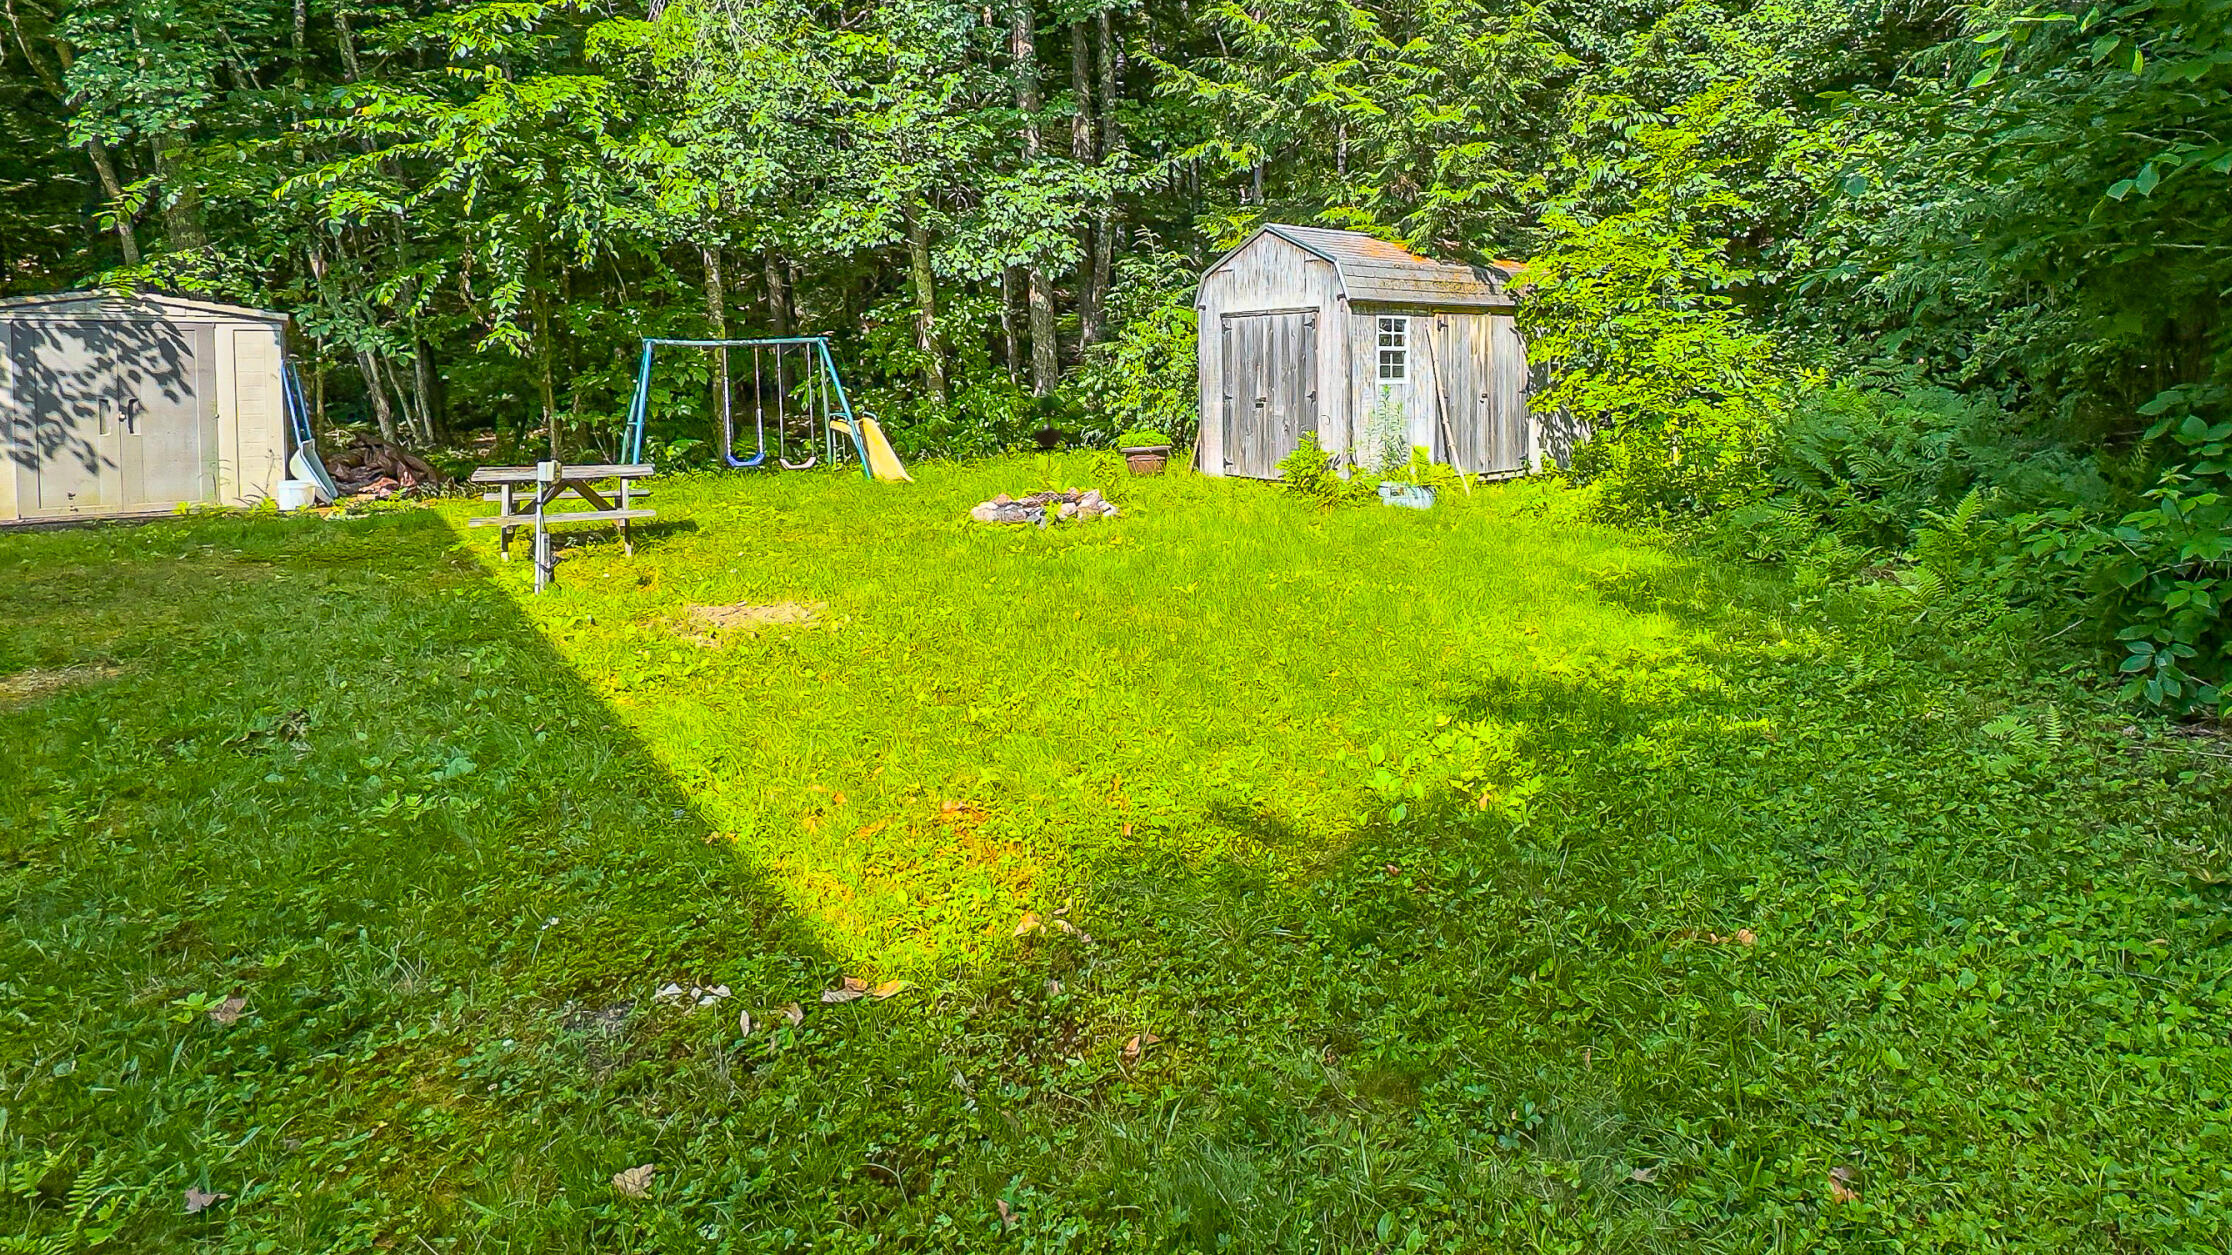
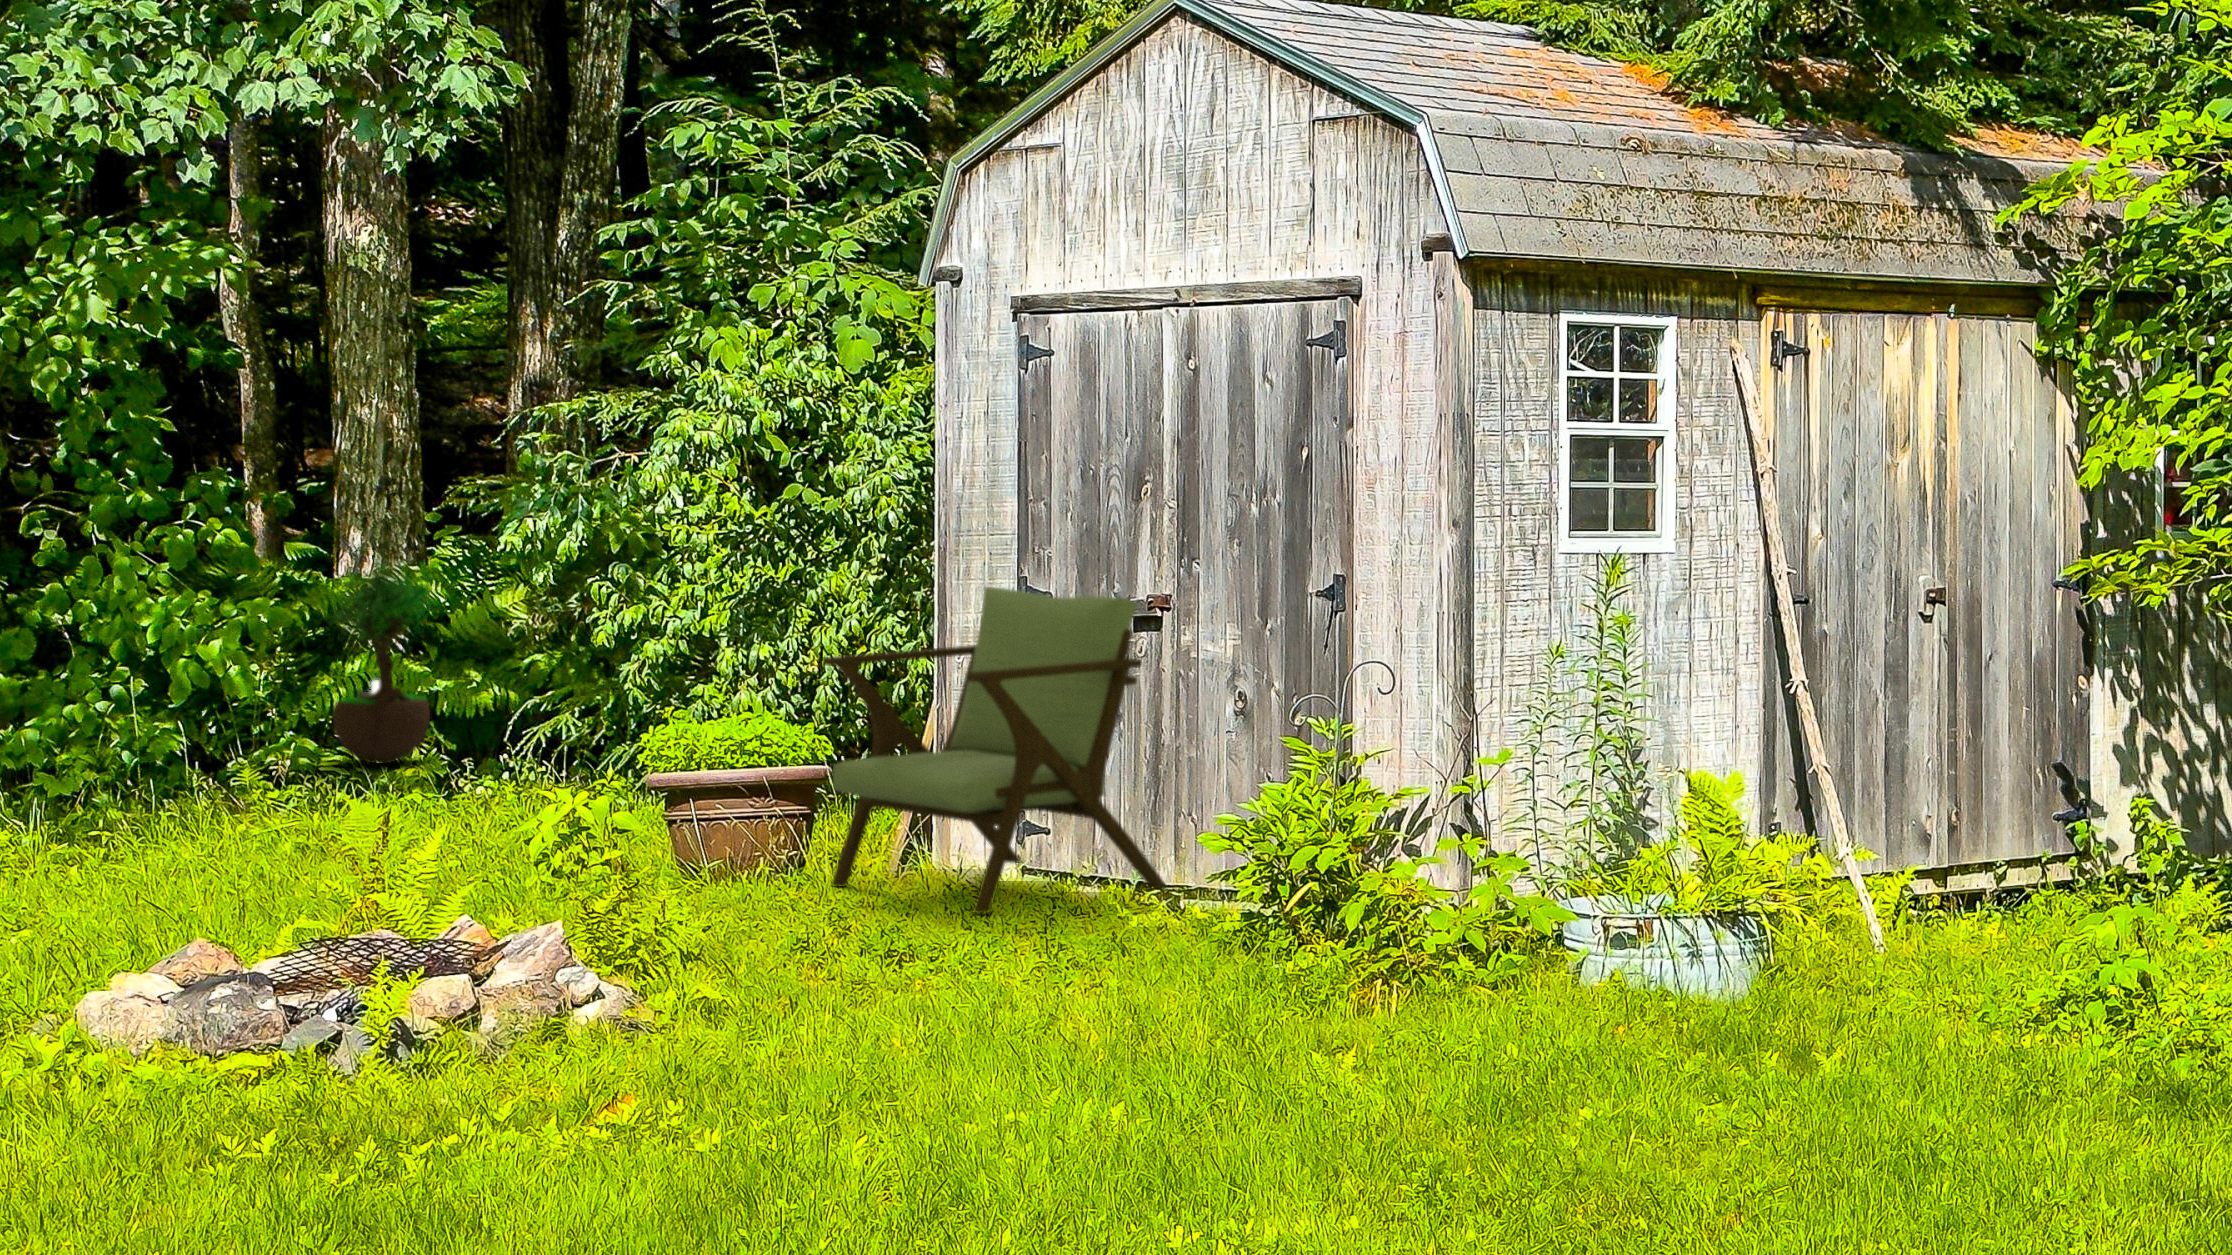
lounge chair: none [1171,395,1267,485] -> present [823,587,1166,913]

